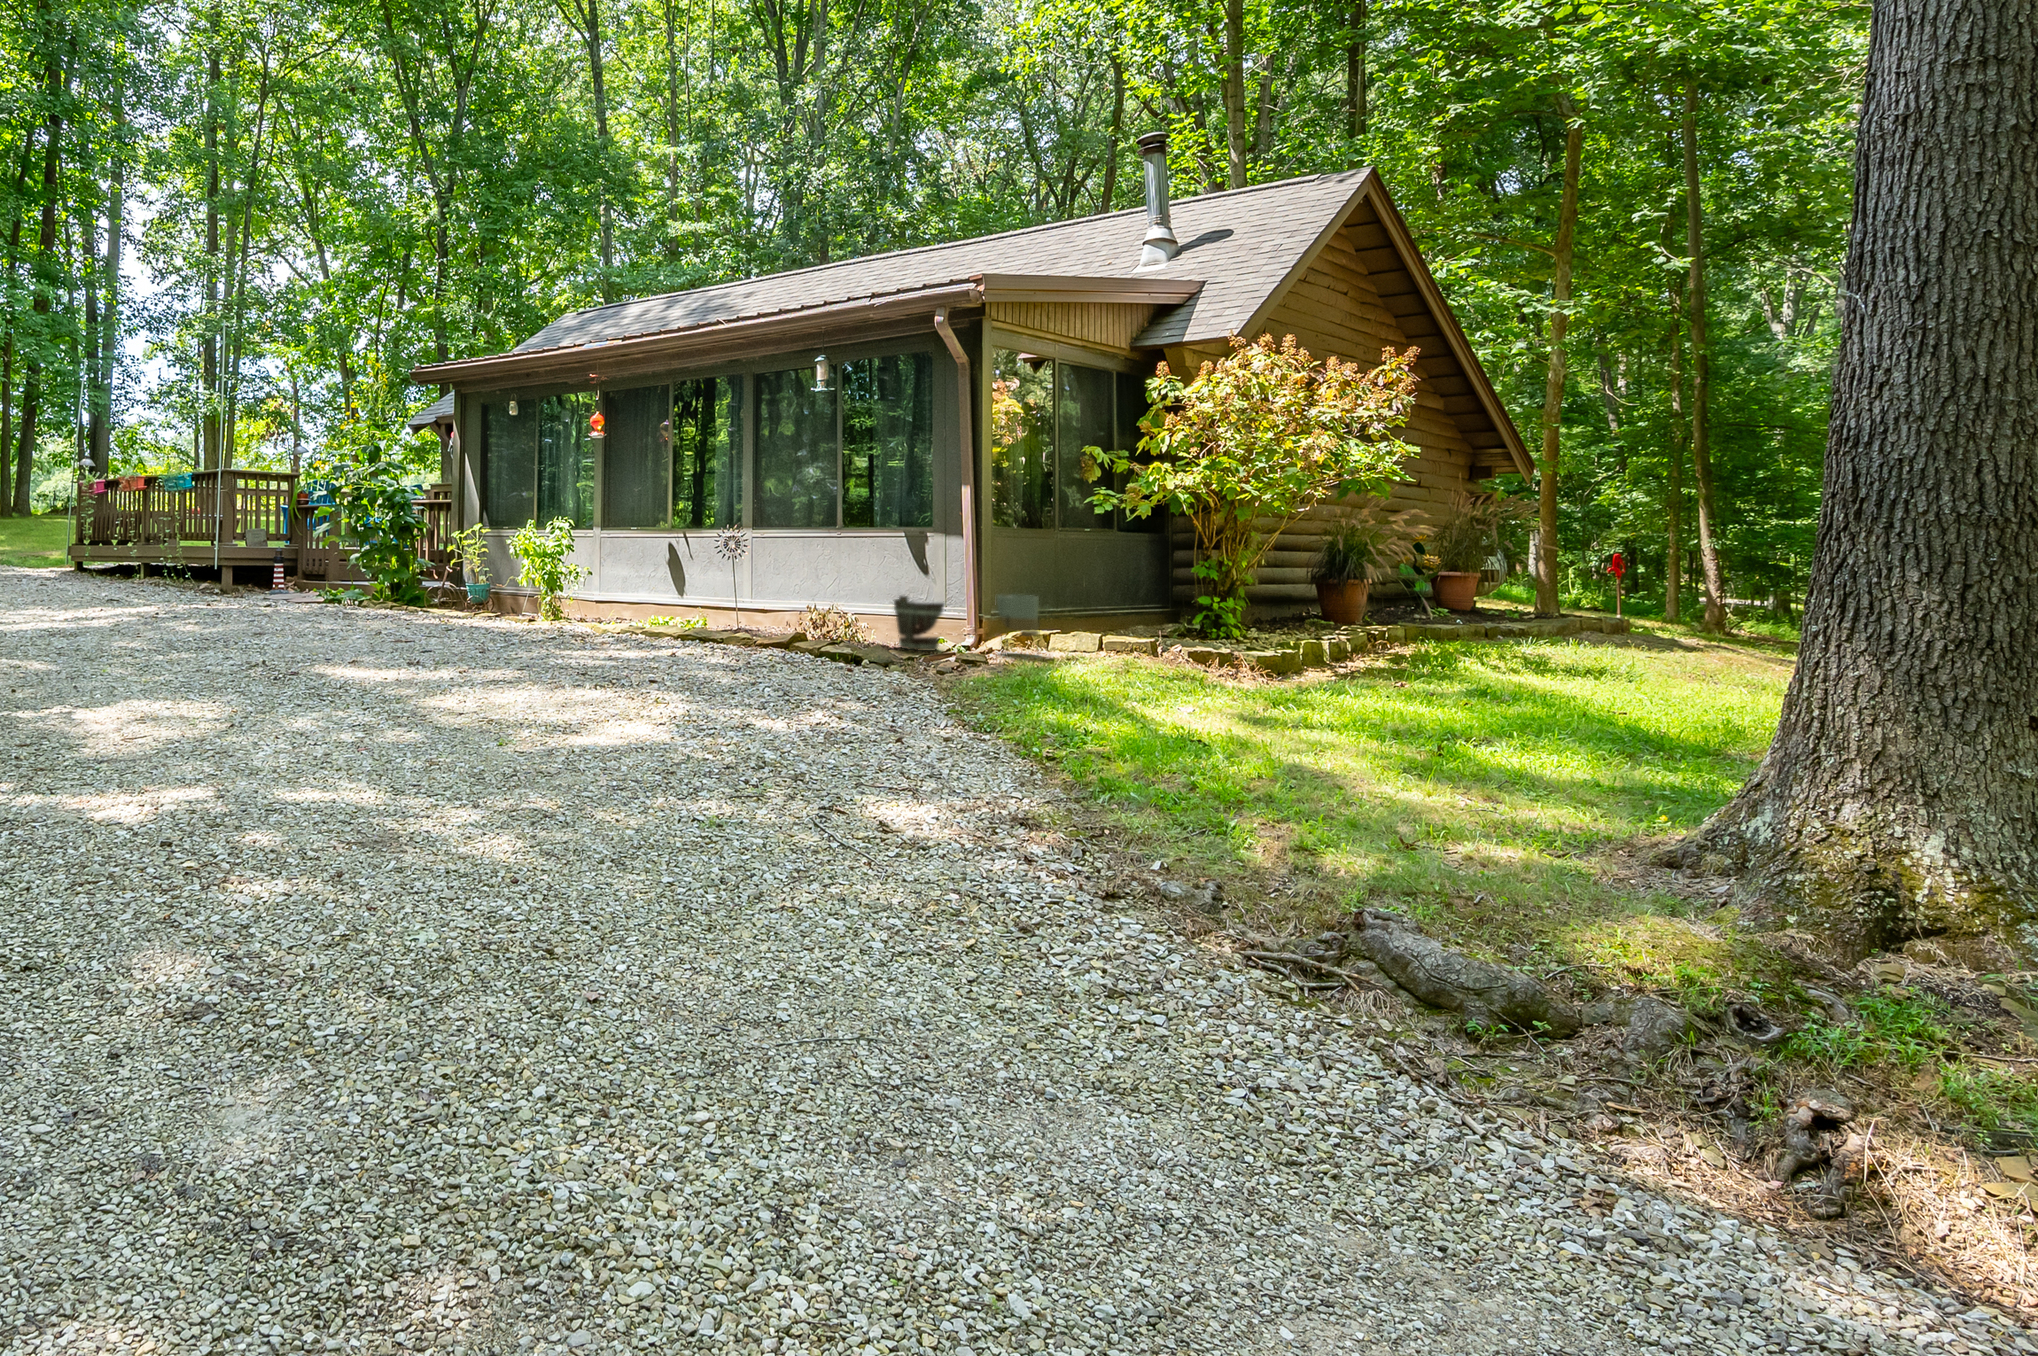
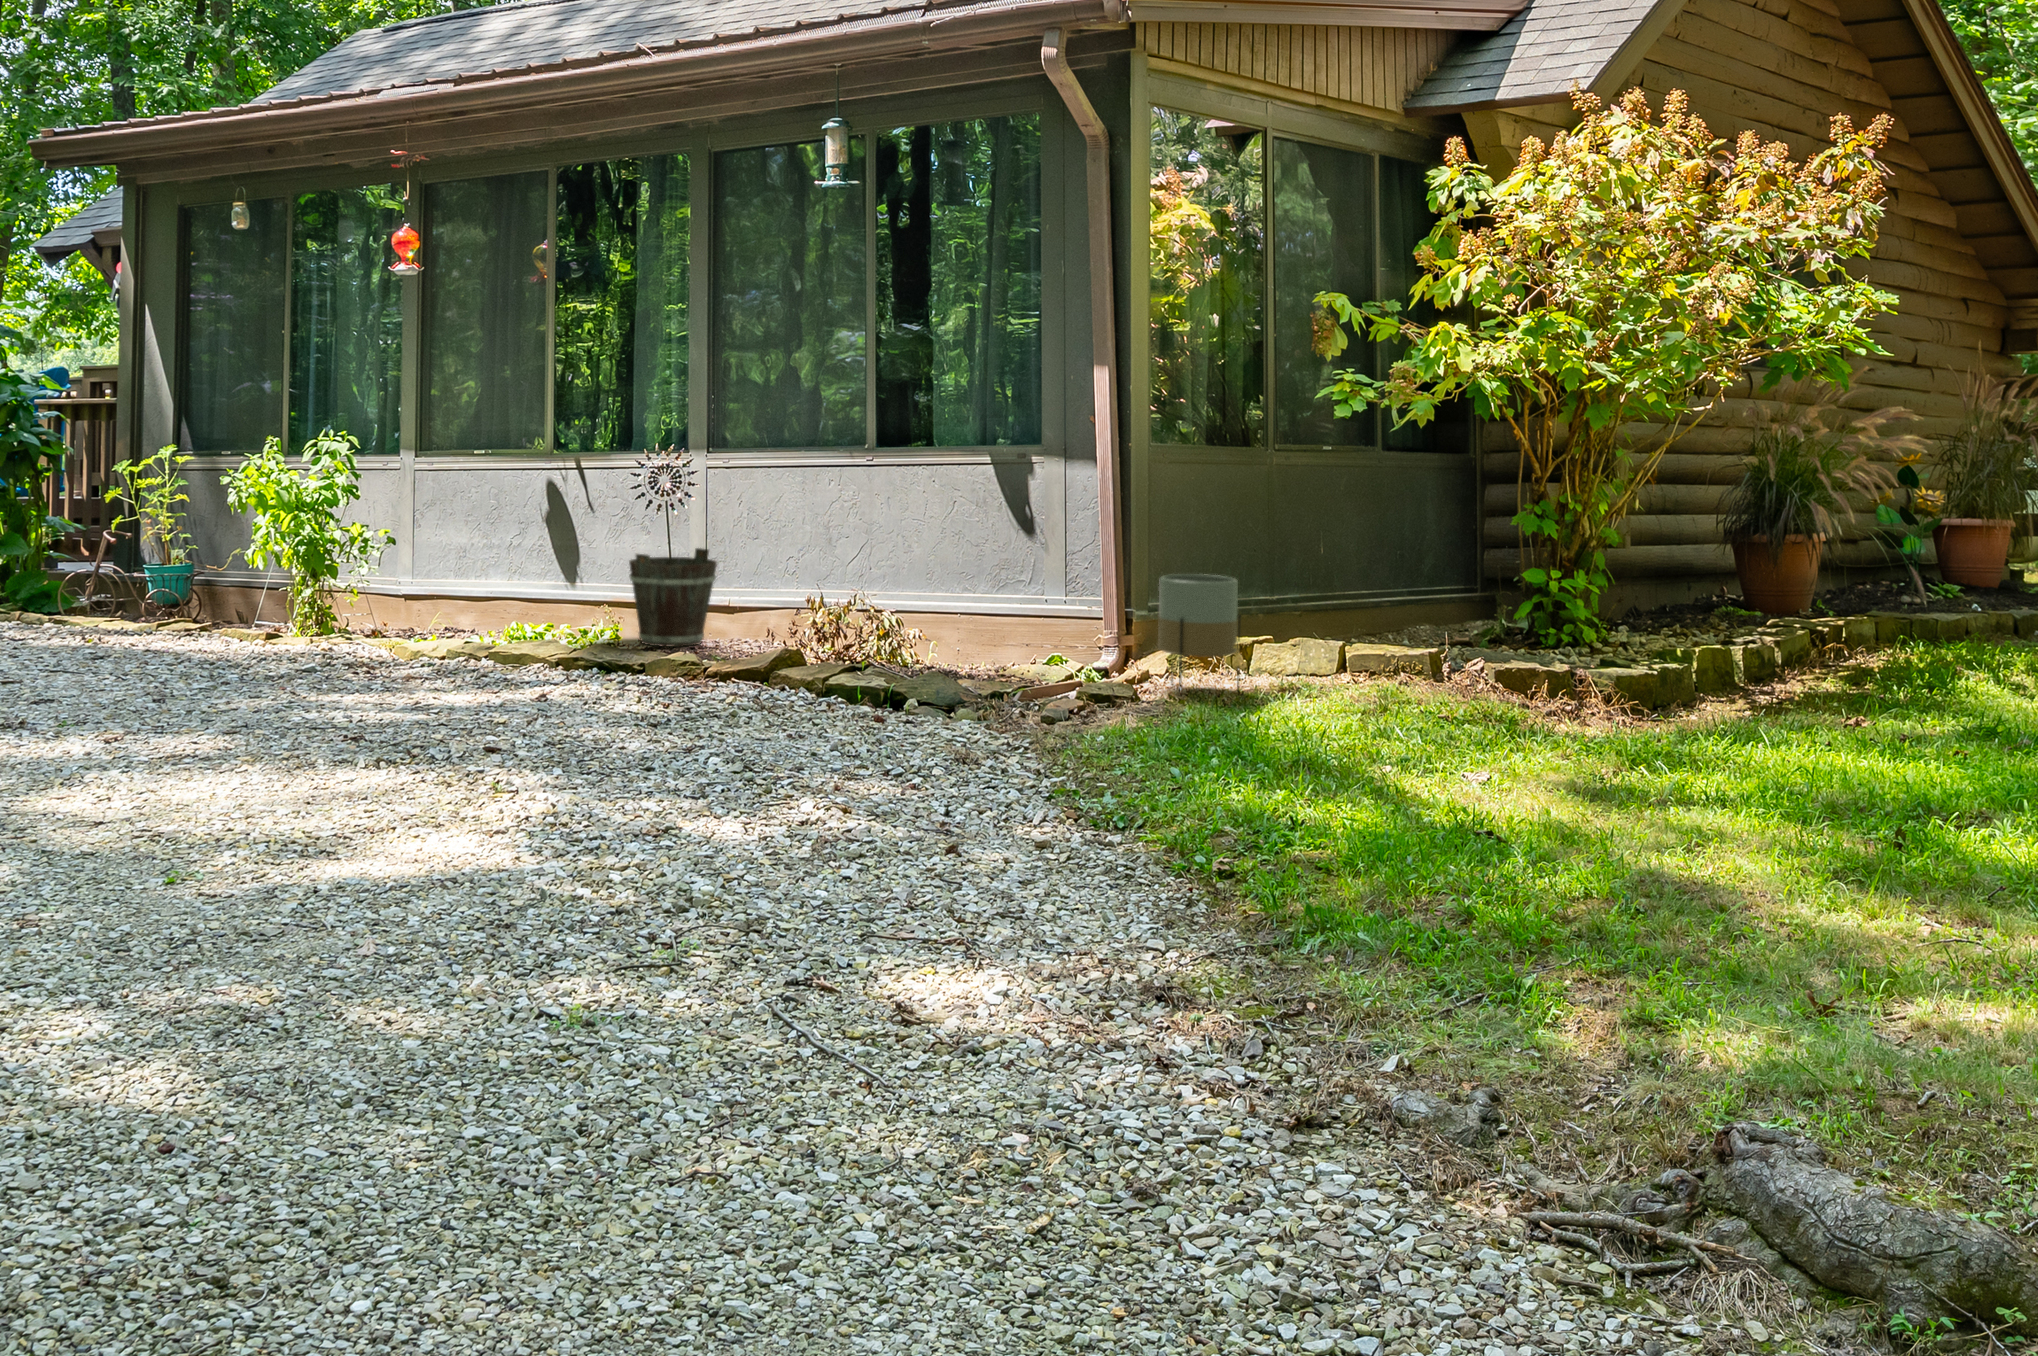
bucket: present [894,596,944,651] -> present [629,548,717,647]

